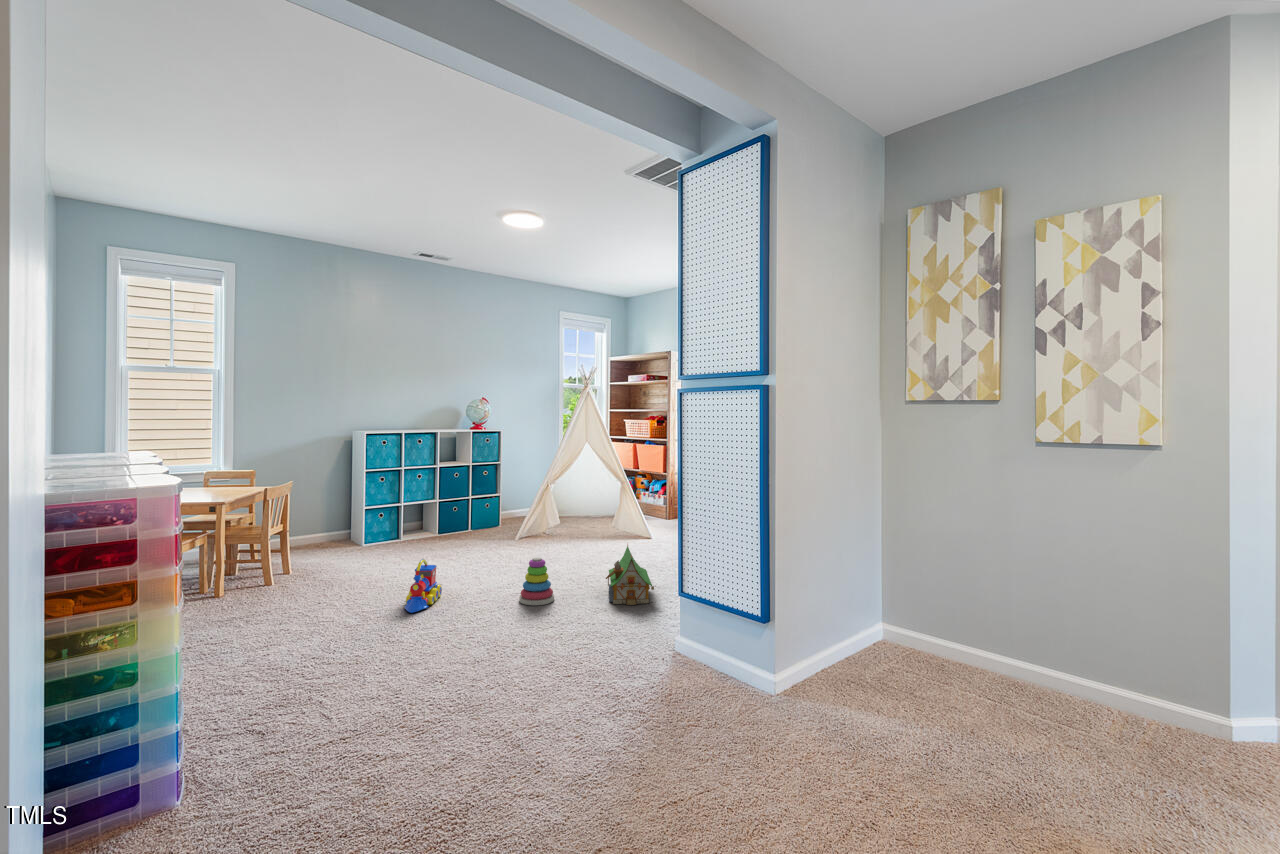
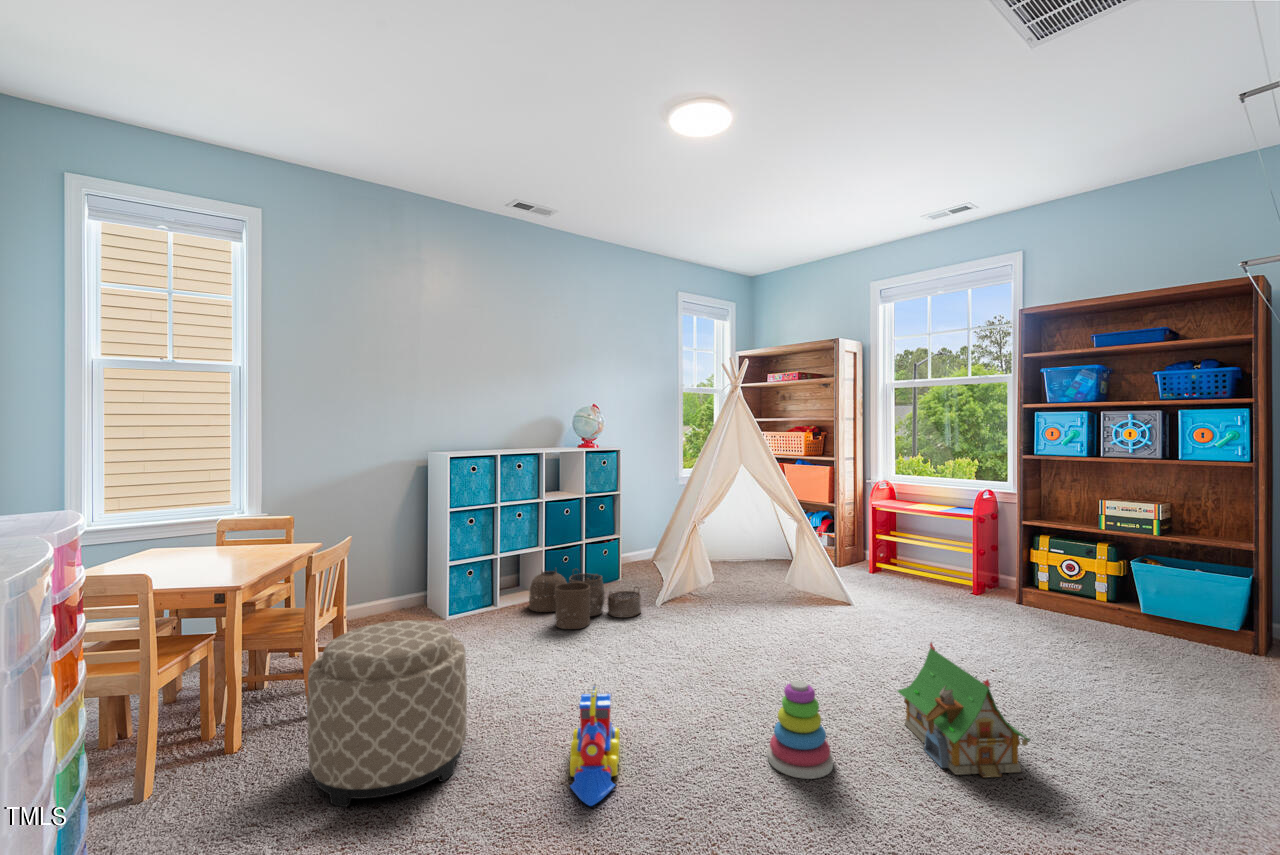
woven basket: none [424,513,501,551] -> present [529,571,641,629]
ottoman: none [262,526,353,614] -> present [307,620,467,807]

